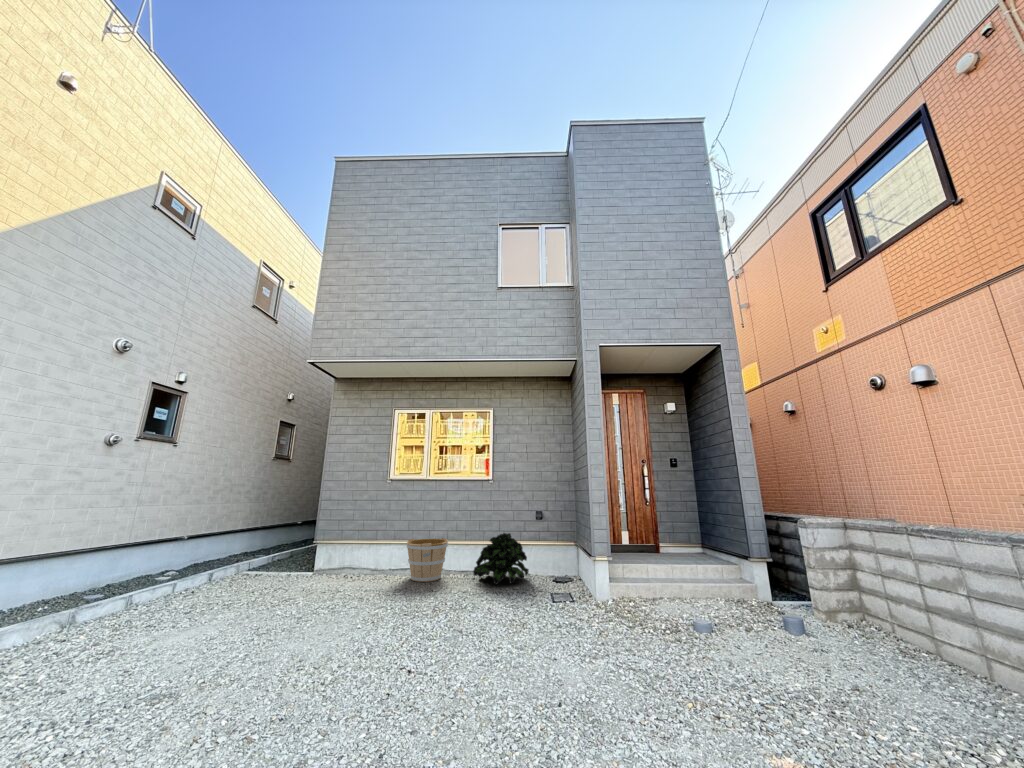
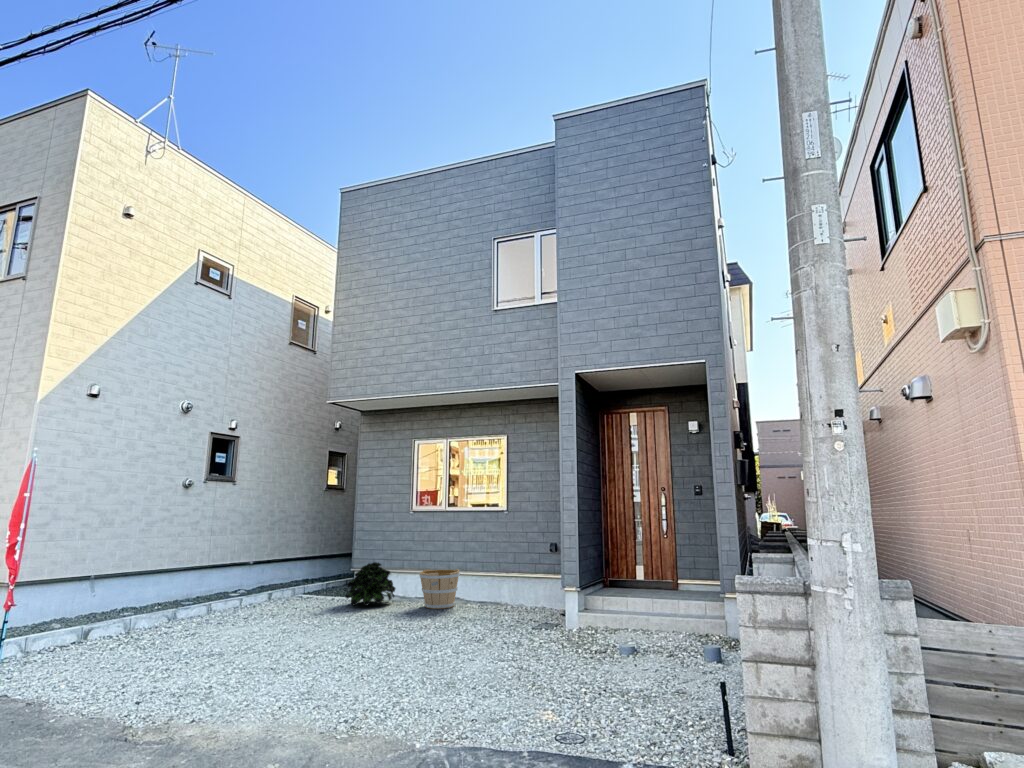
potted plant: present [473,533,529,584] -> present [346,562,396,606]

